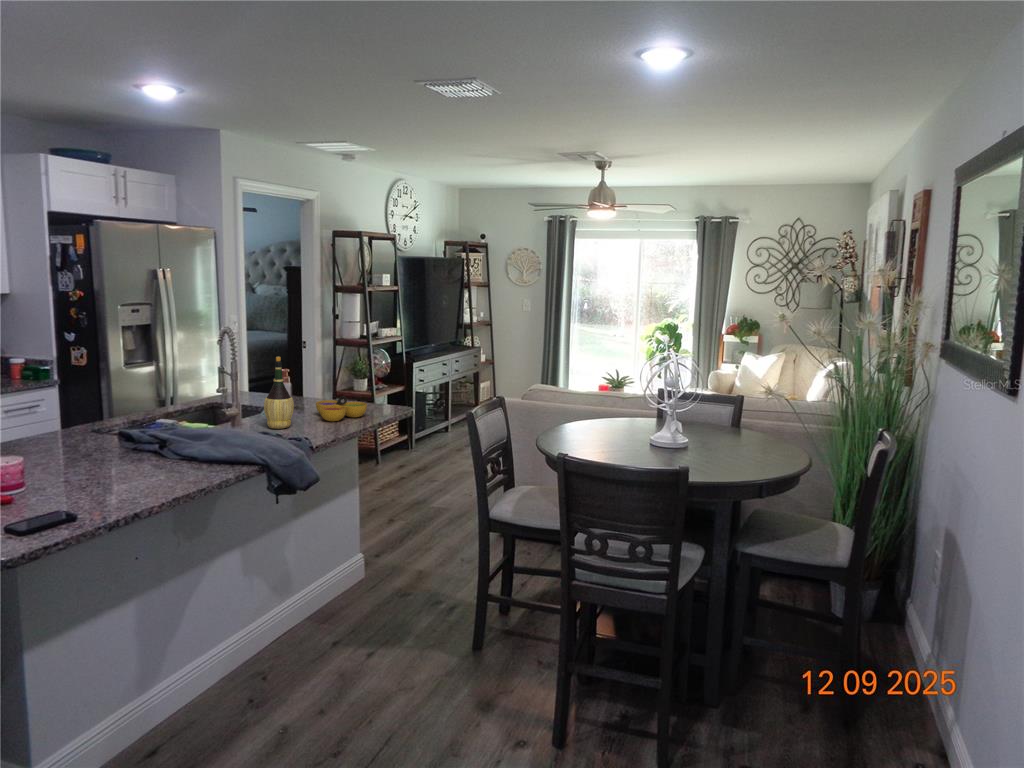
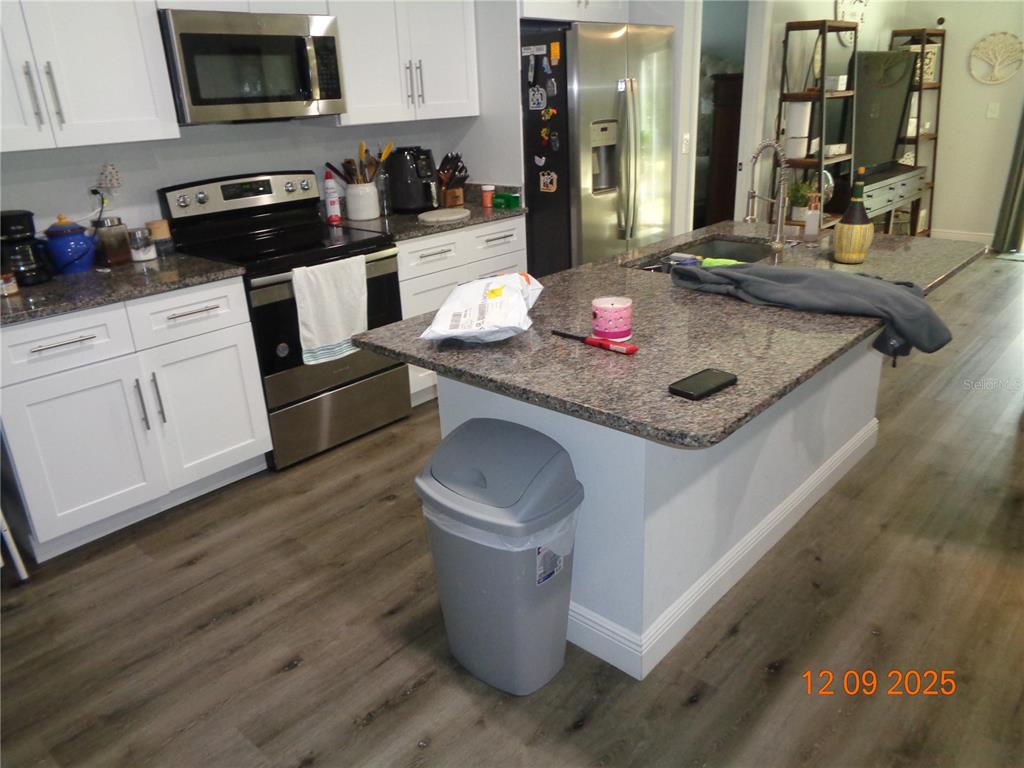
decorative bowl: present [316,396,367,421] -> none [876,221,952,254]

